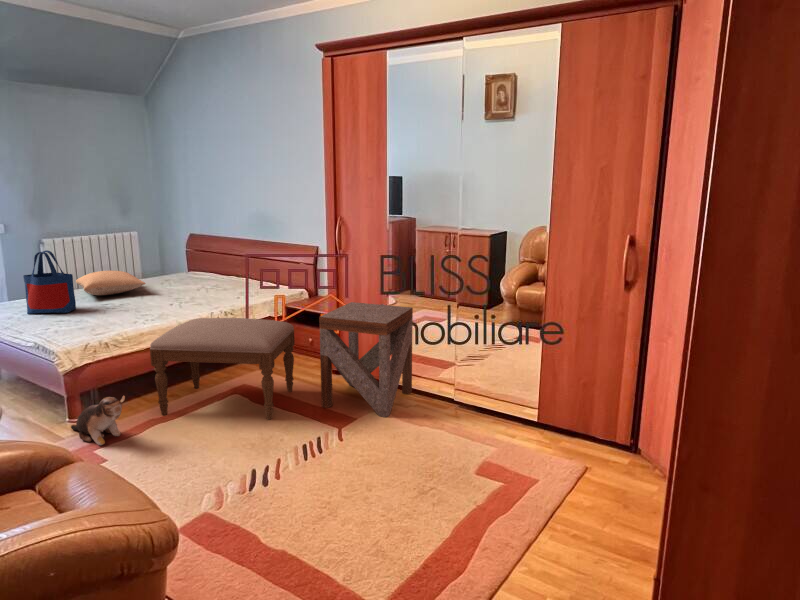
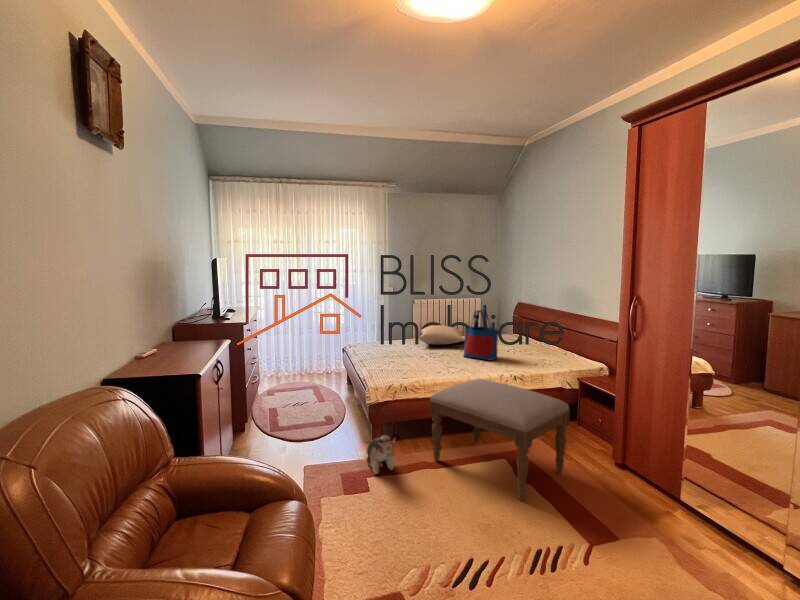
tote bag: present [23,250,76,314] -> present [464,310,498,361]
side table: present [319,302,413,417] -> none [584,393,725,553]

